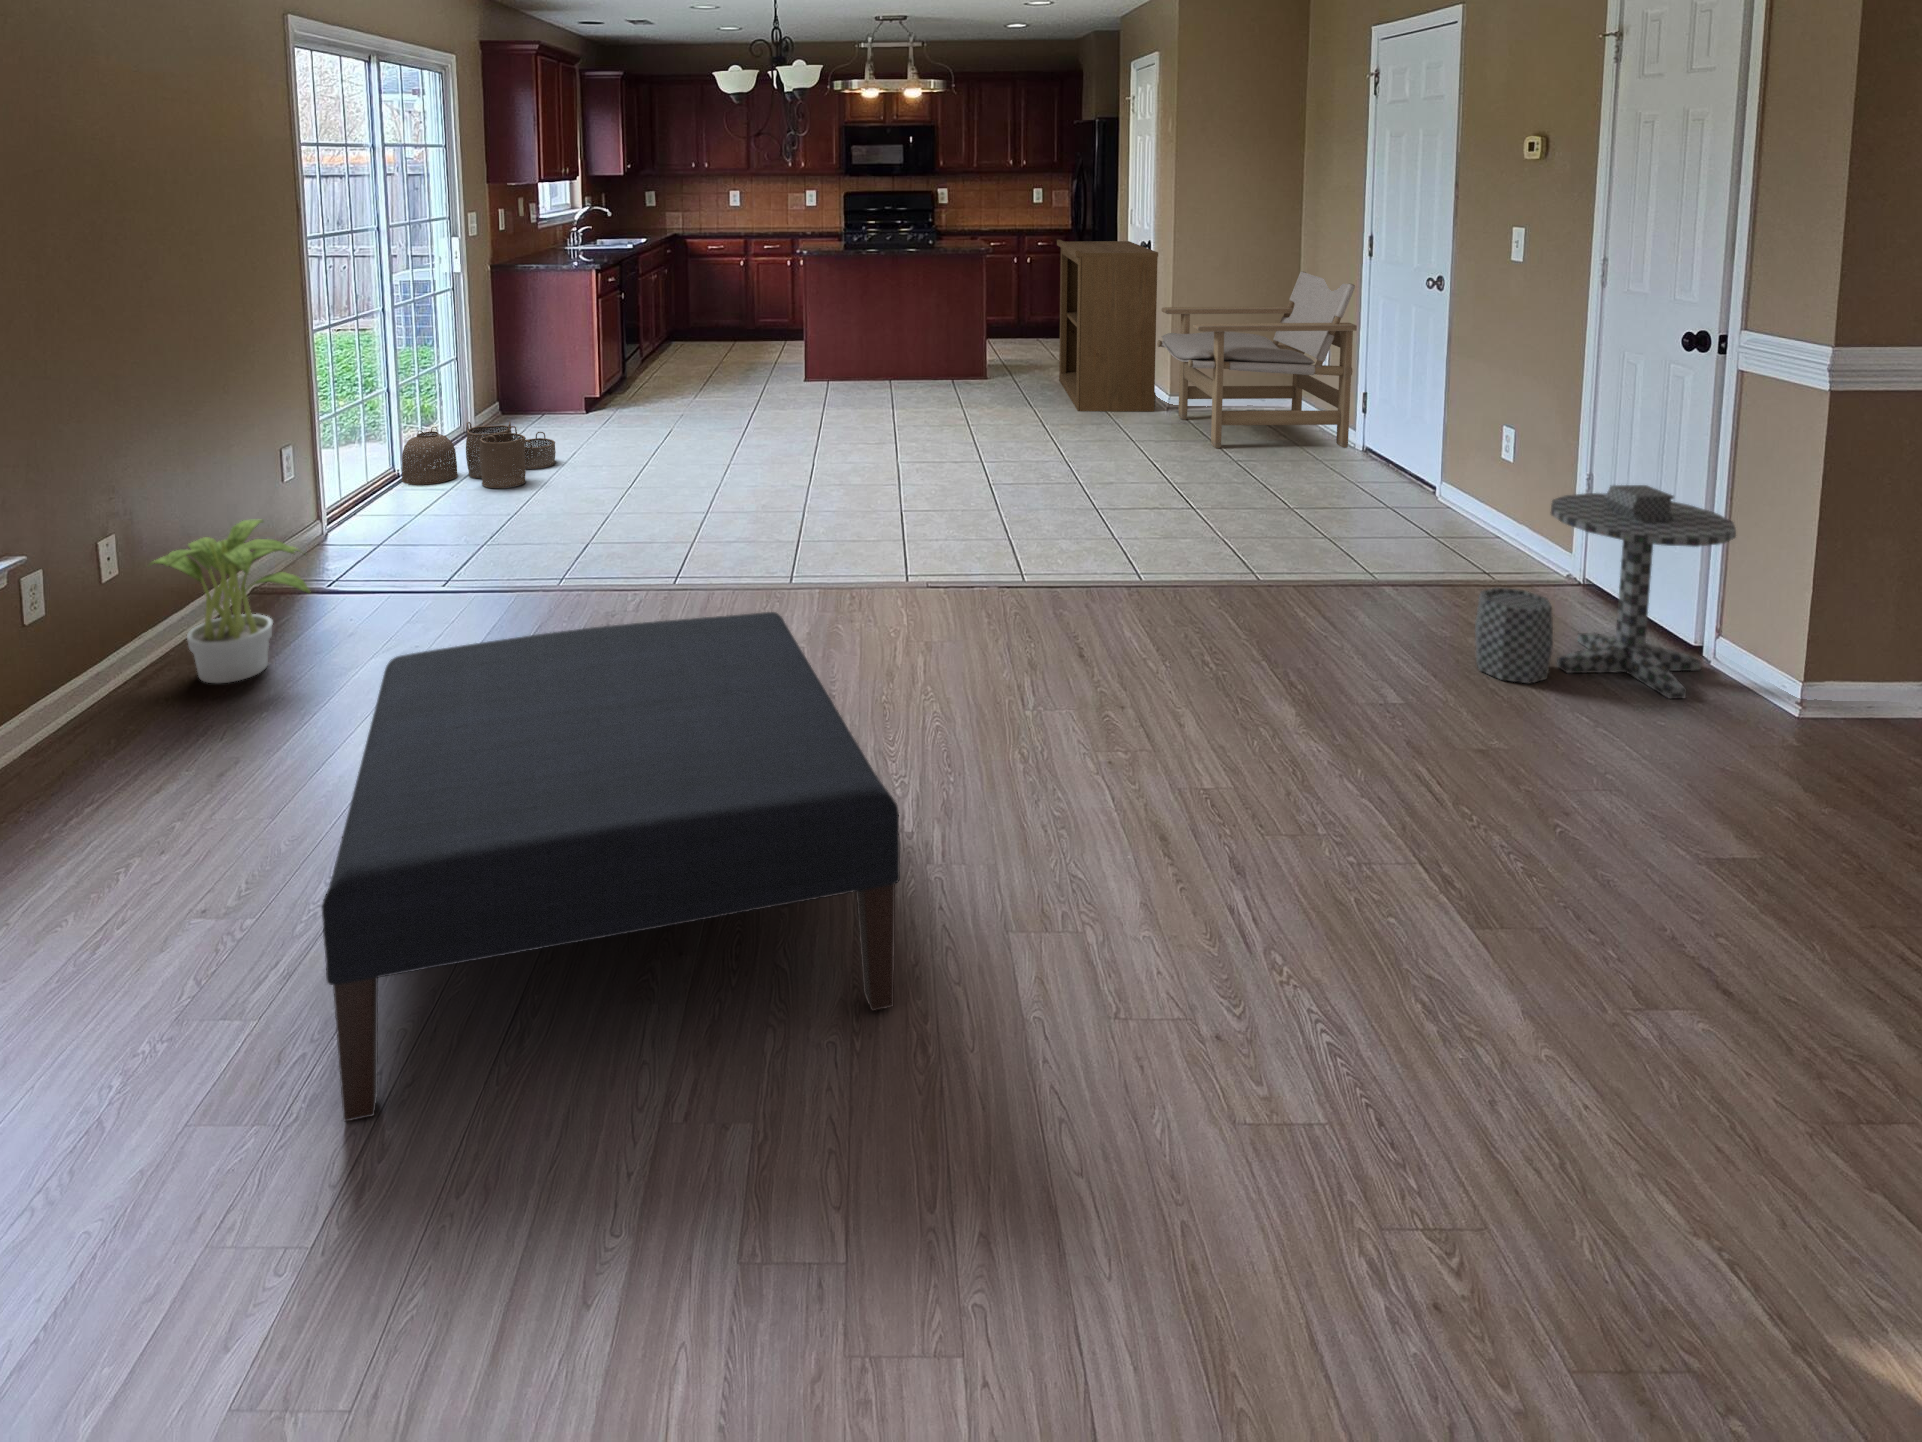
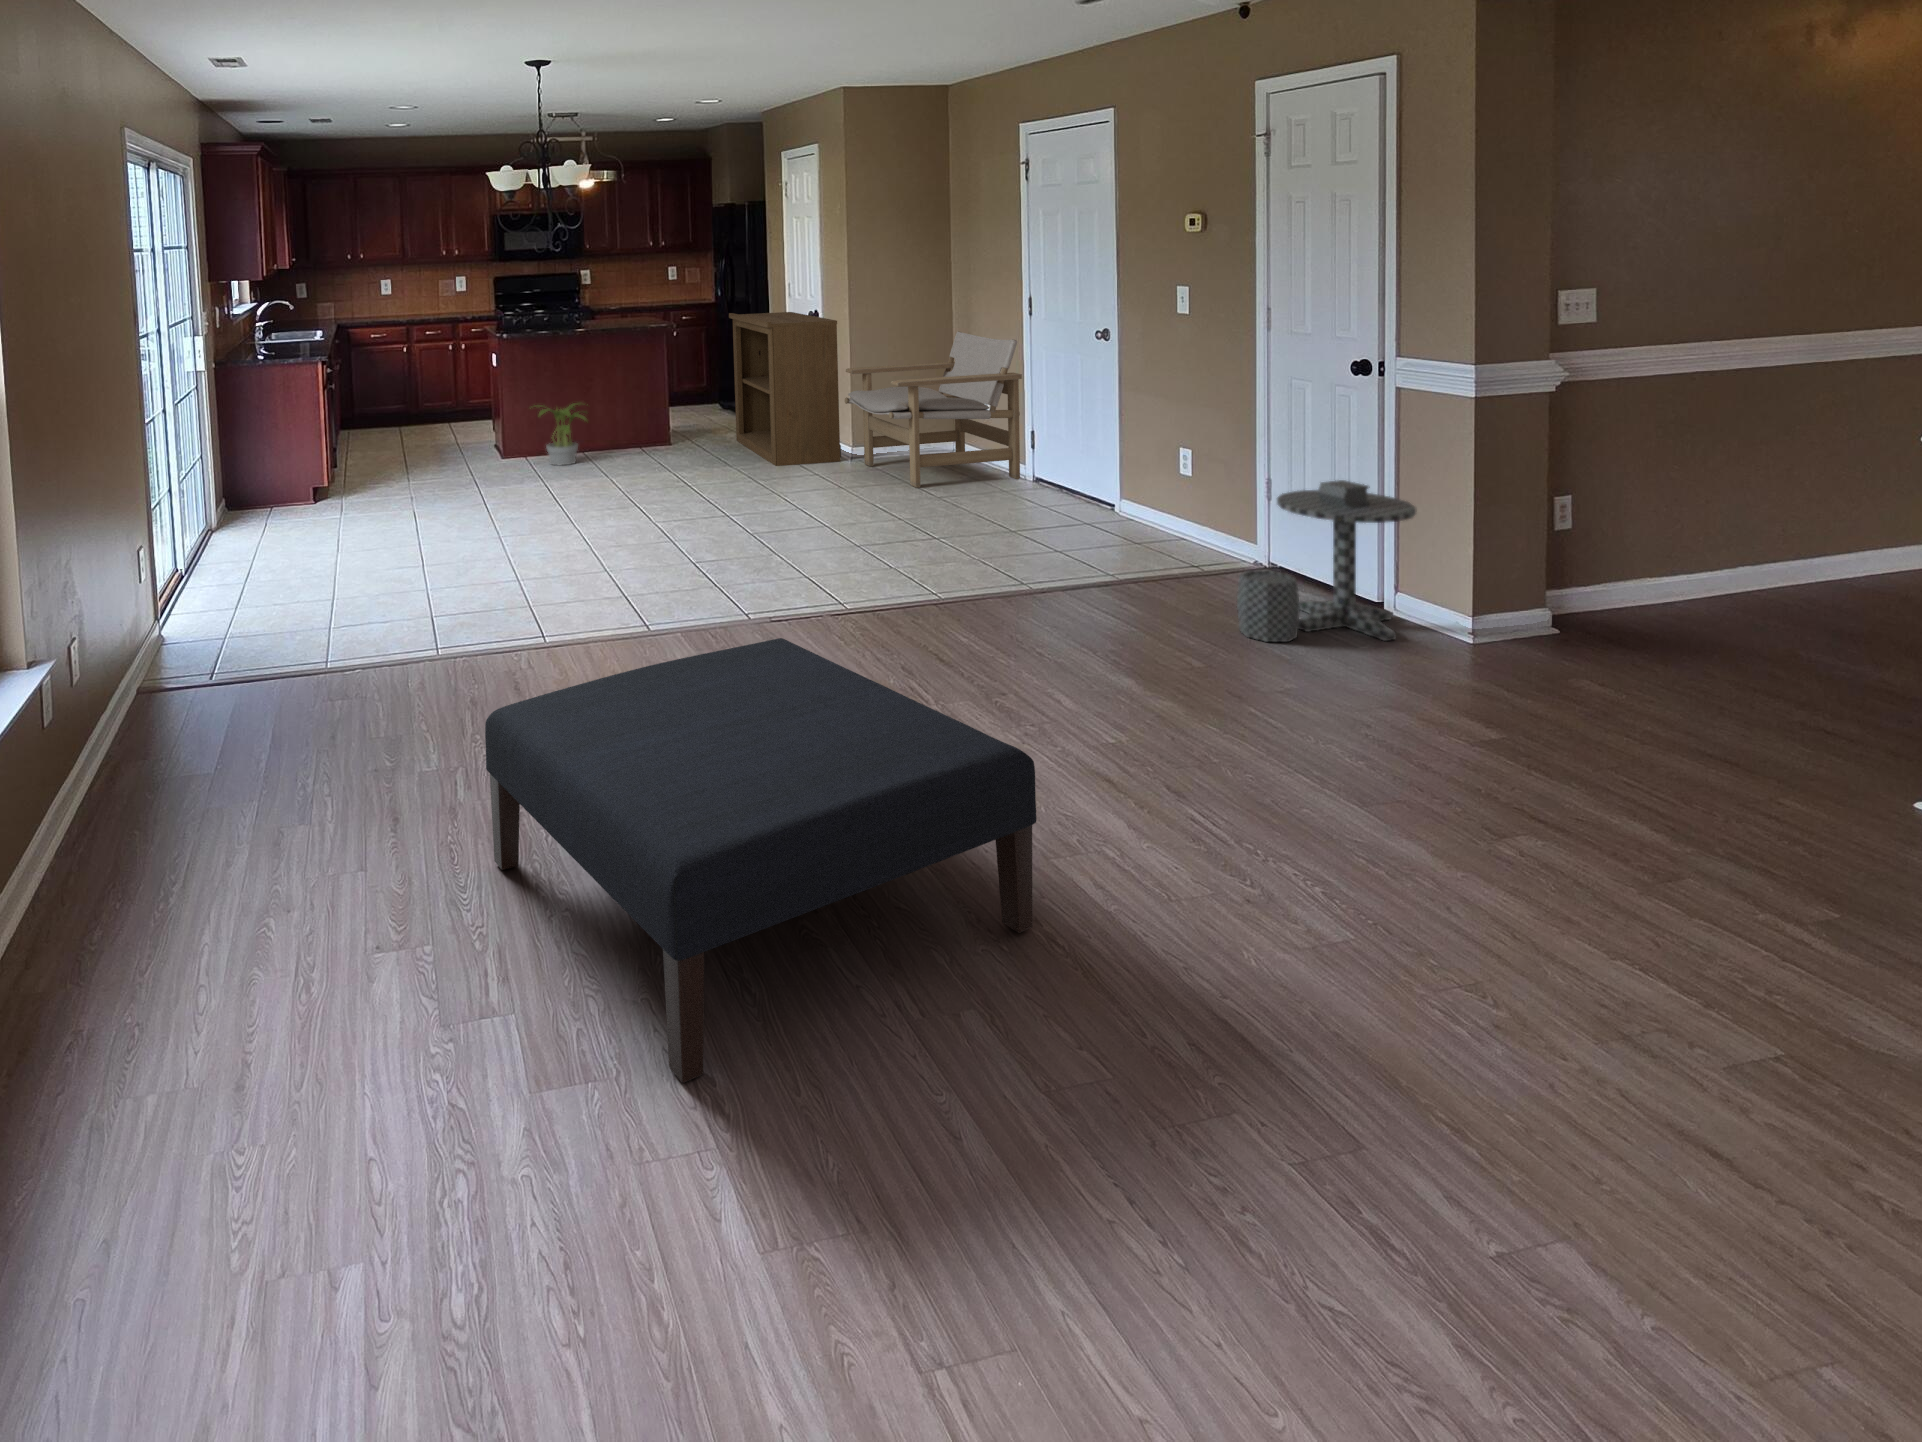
woven basket: present [402,422,556,488] -> none [189,512,333,582]
potted plant: present [148,519,310,683] -> present [539,404,587,465]

